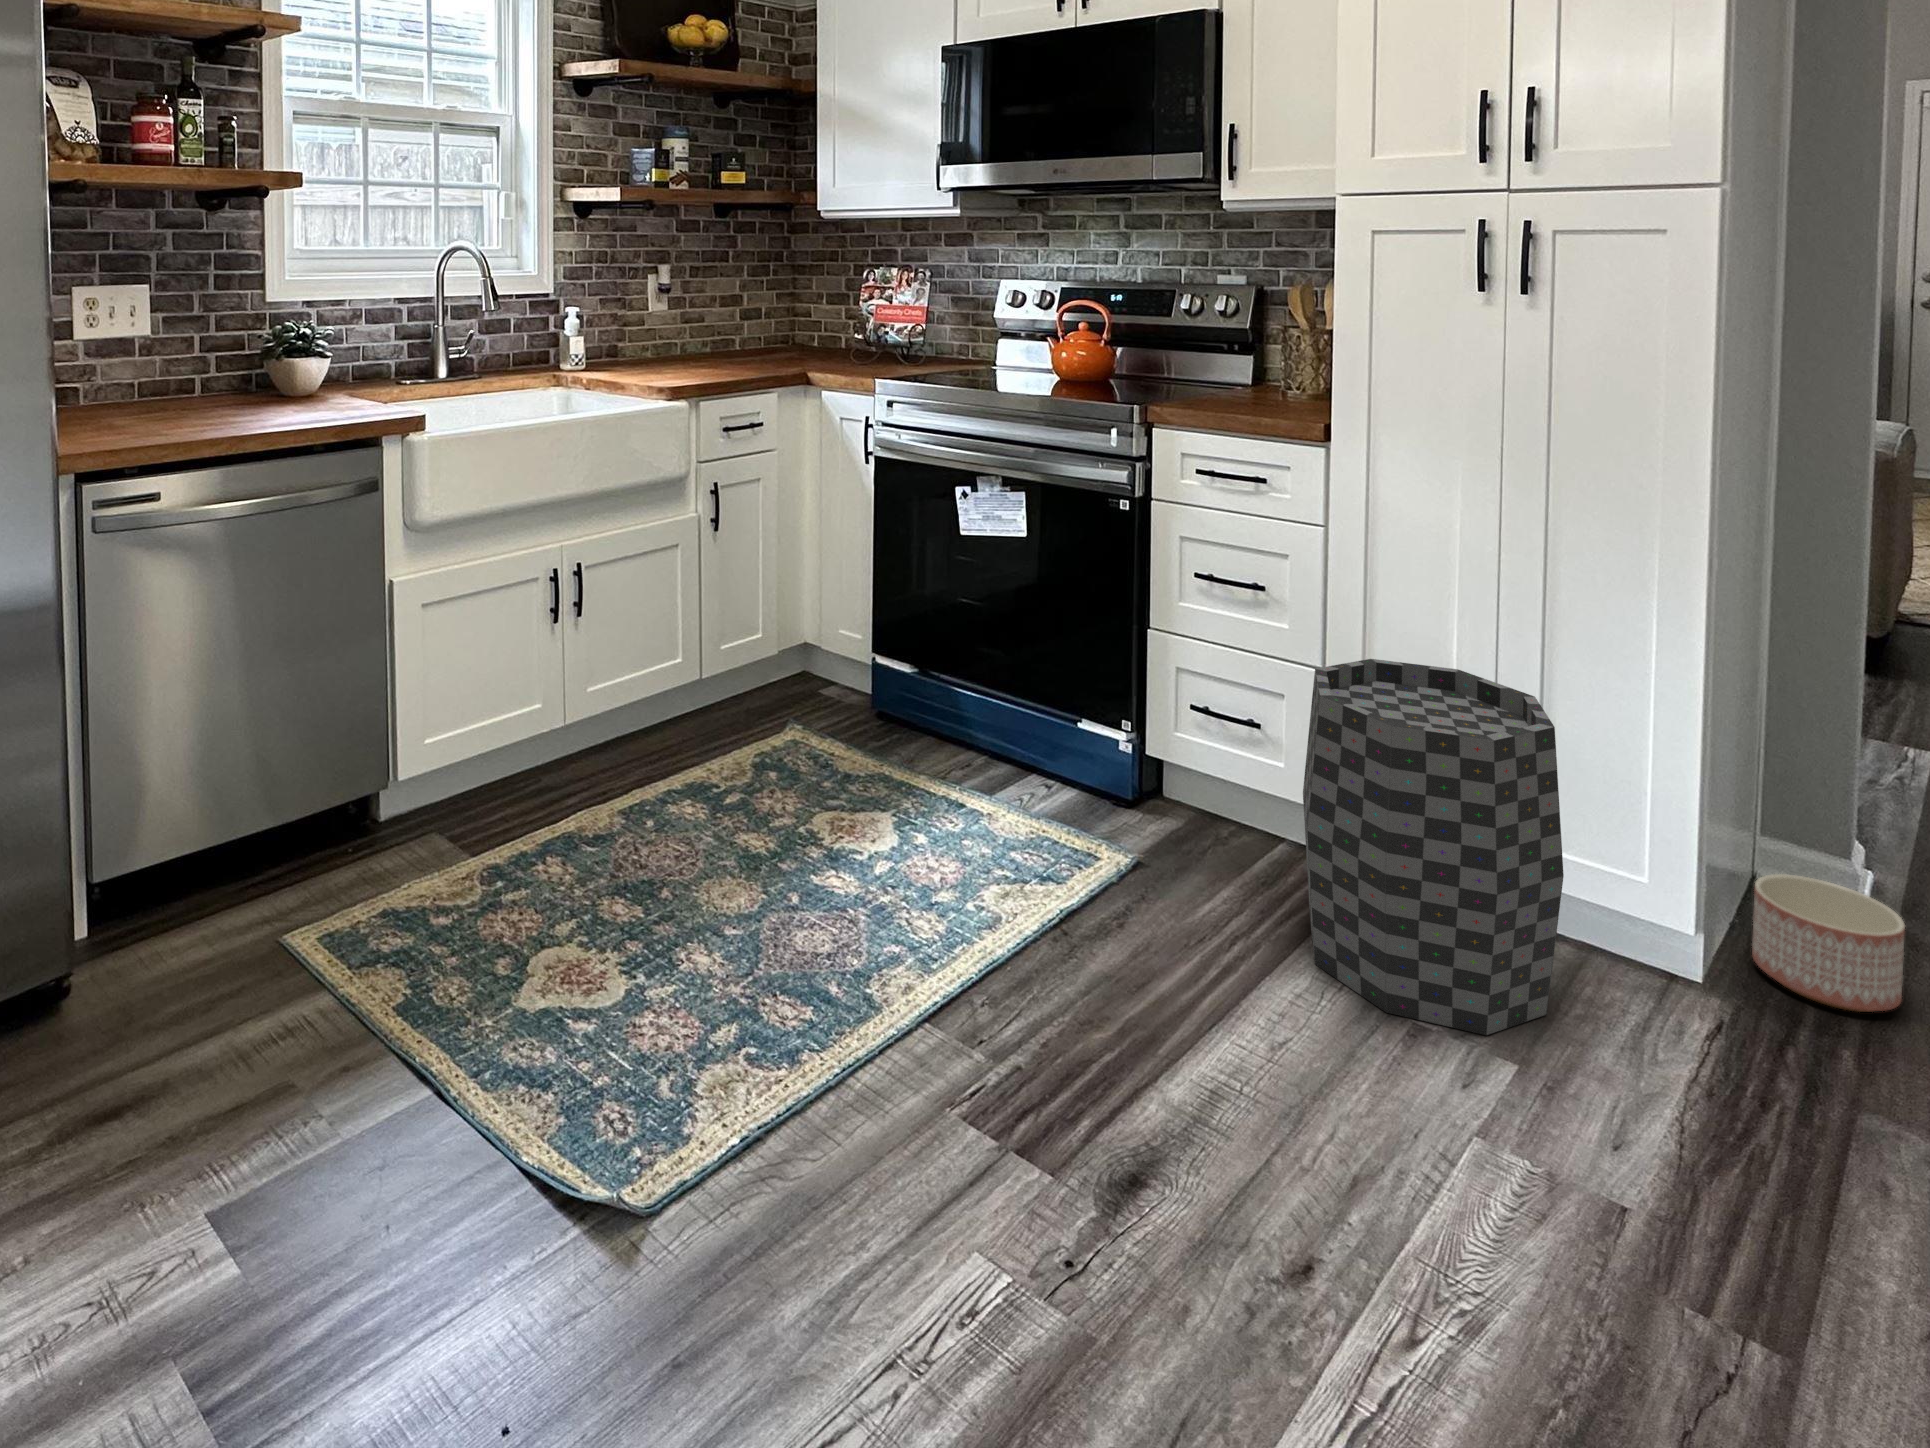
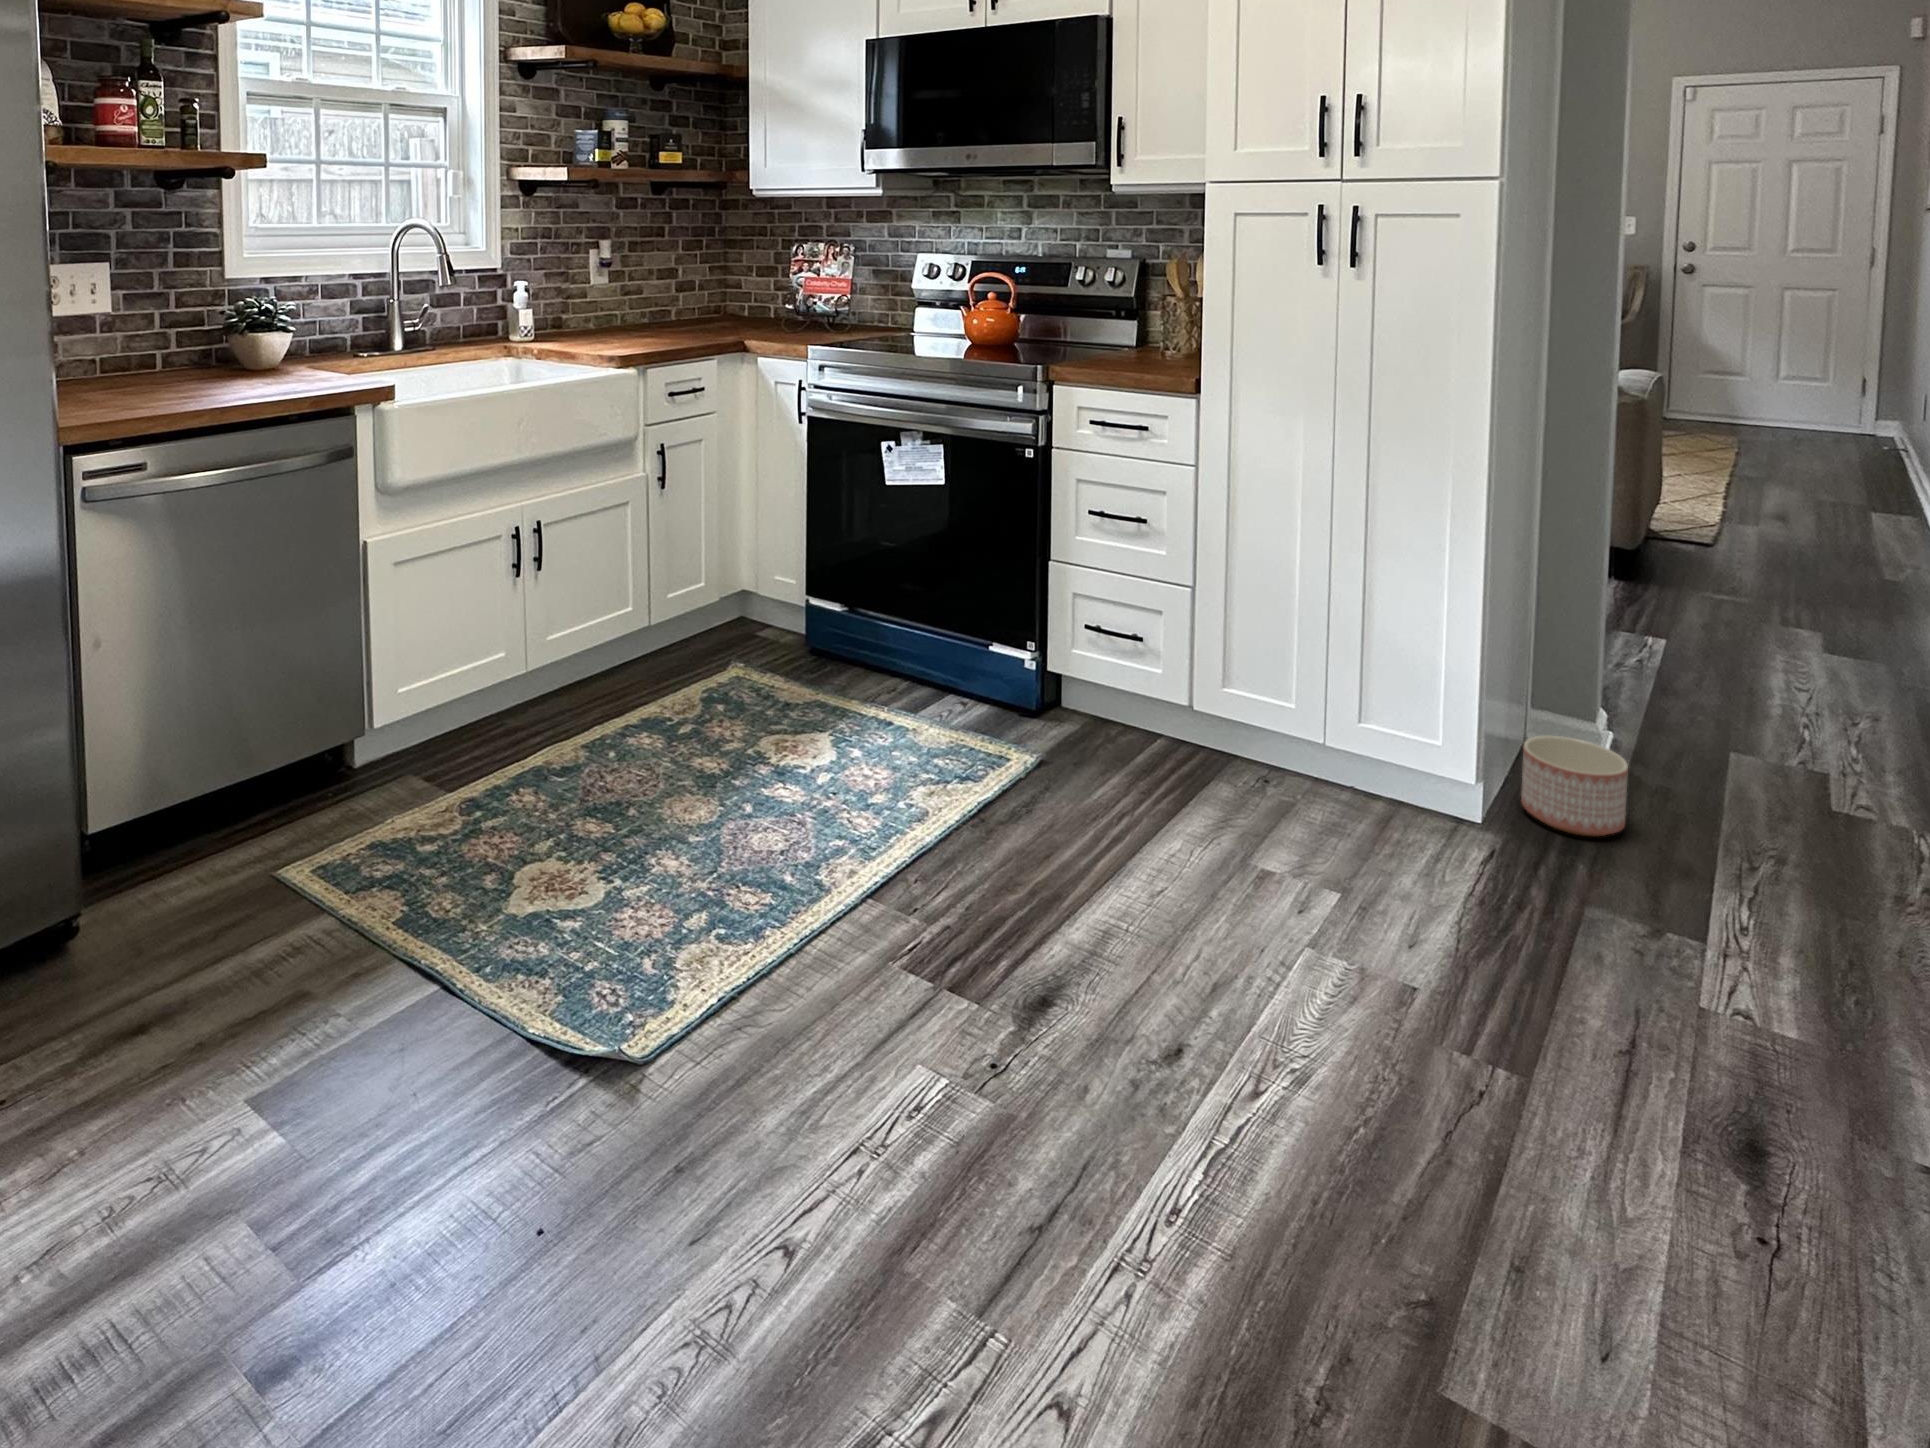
trash can: present [1303,659,1564,1035] -> none [1180,577,1379,874]

